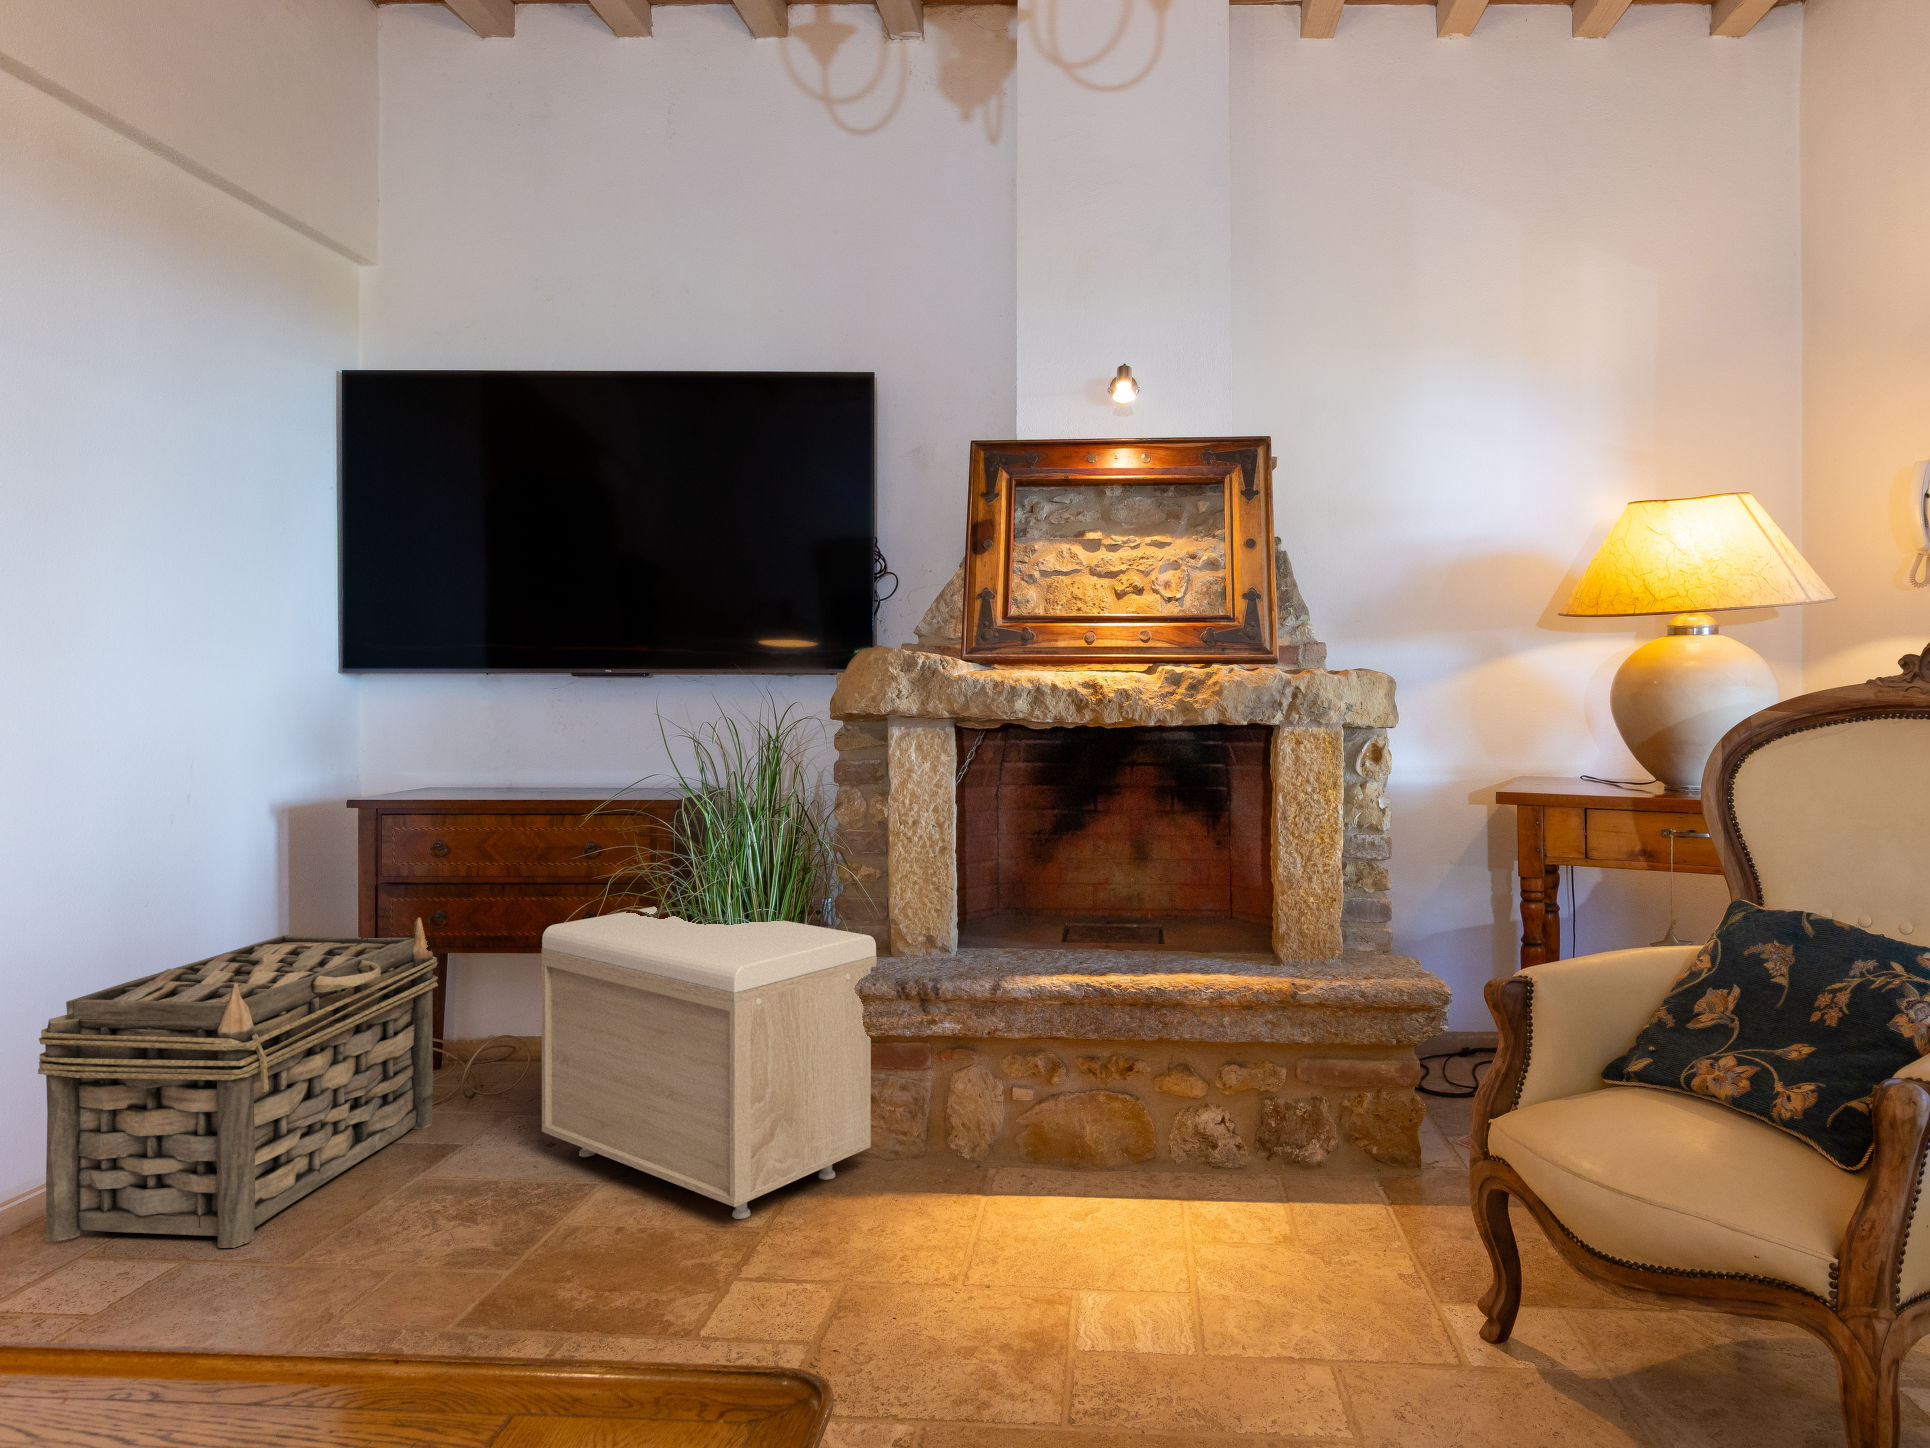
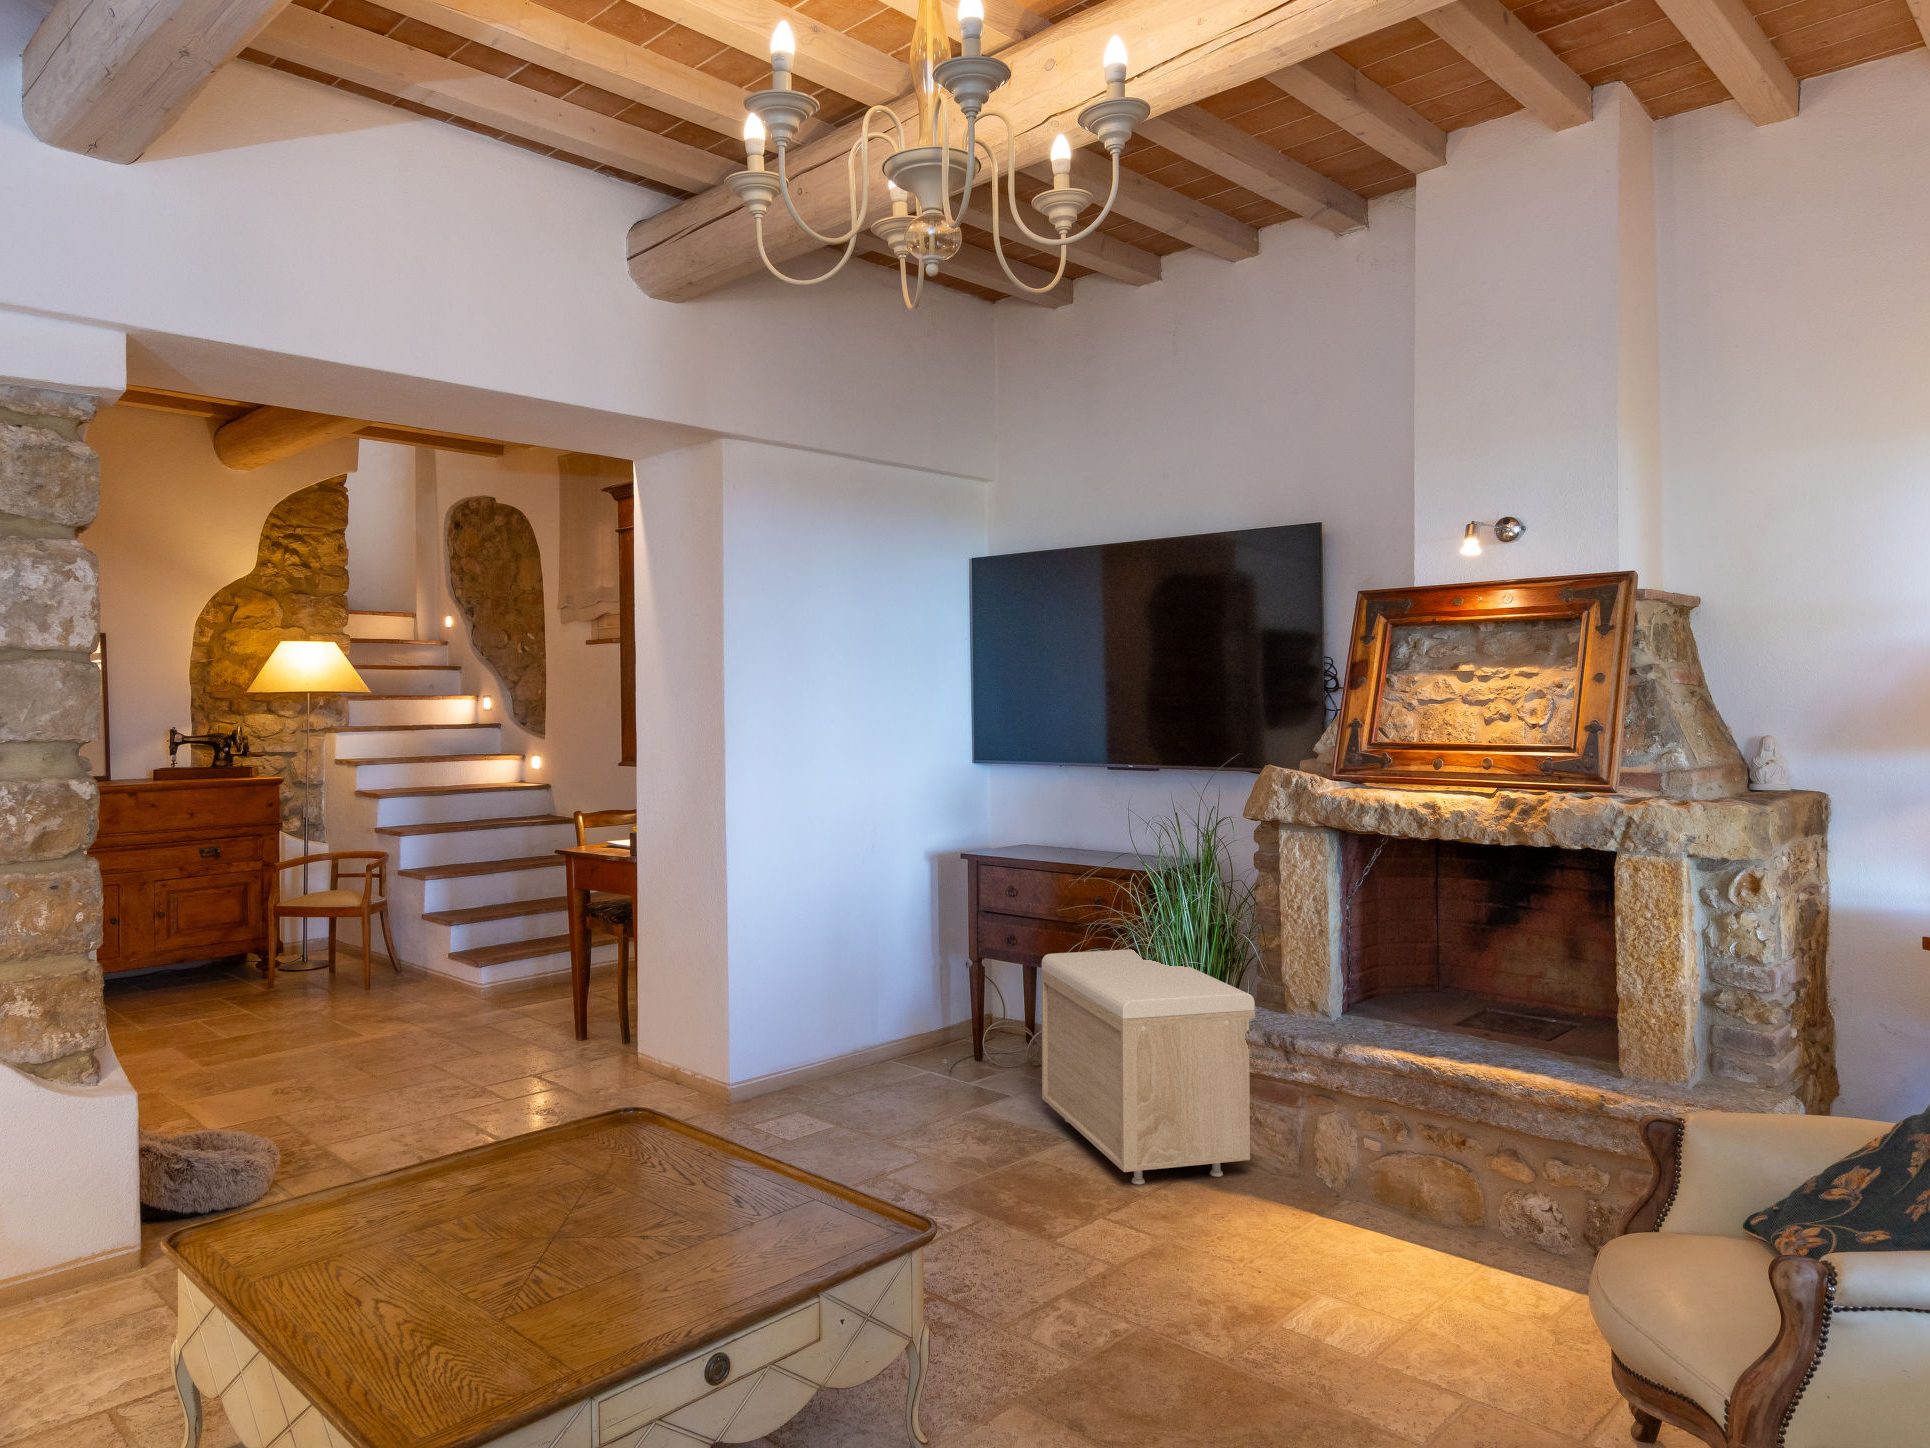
basket: present [38,918,438,1248] -> none [776,937,997,1125]

